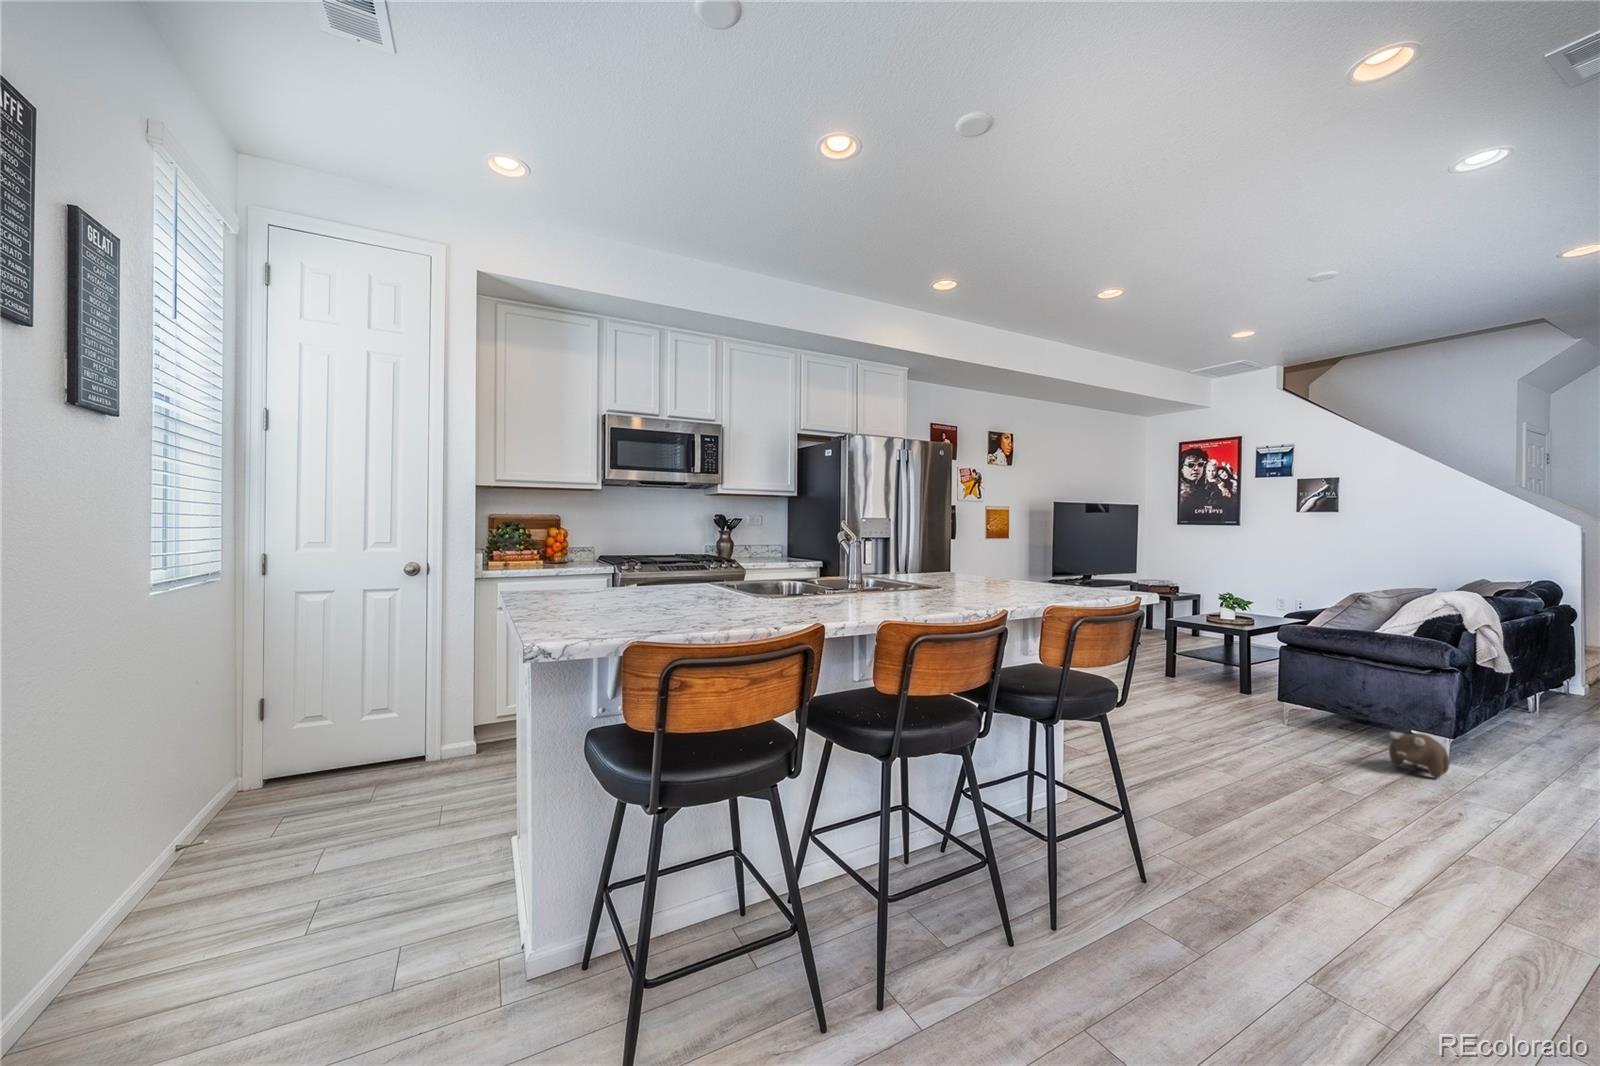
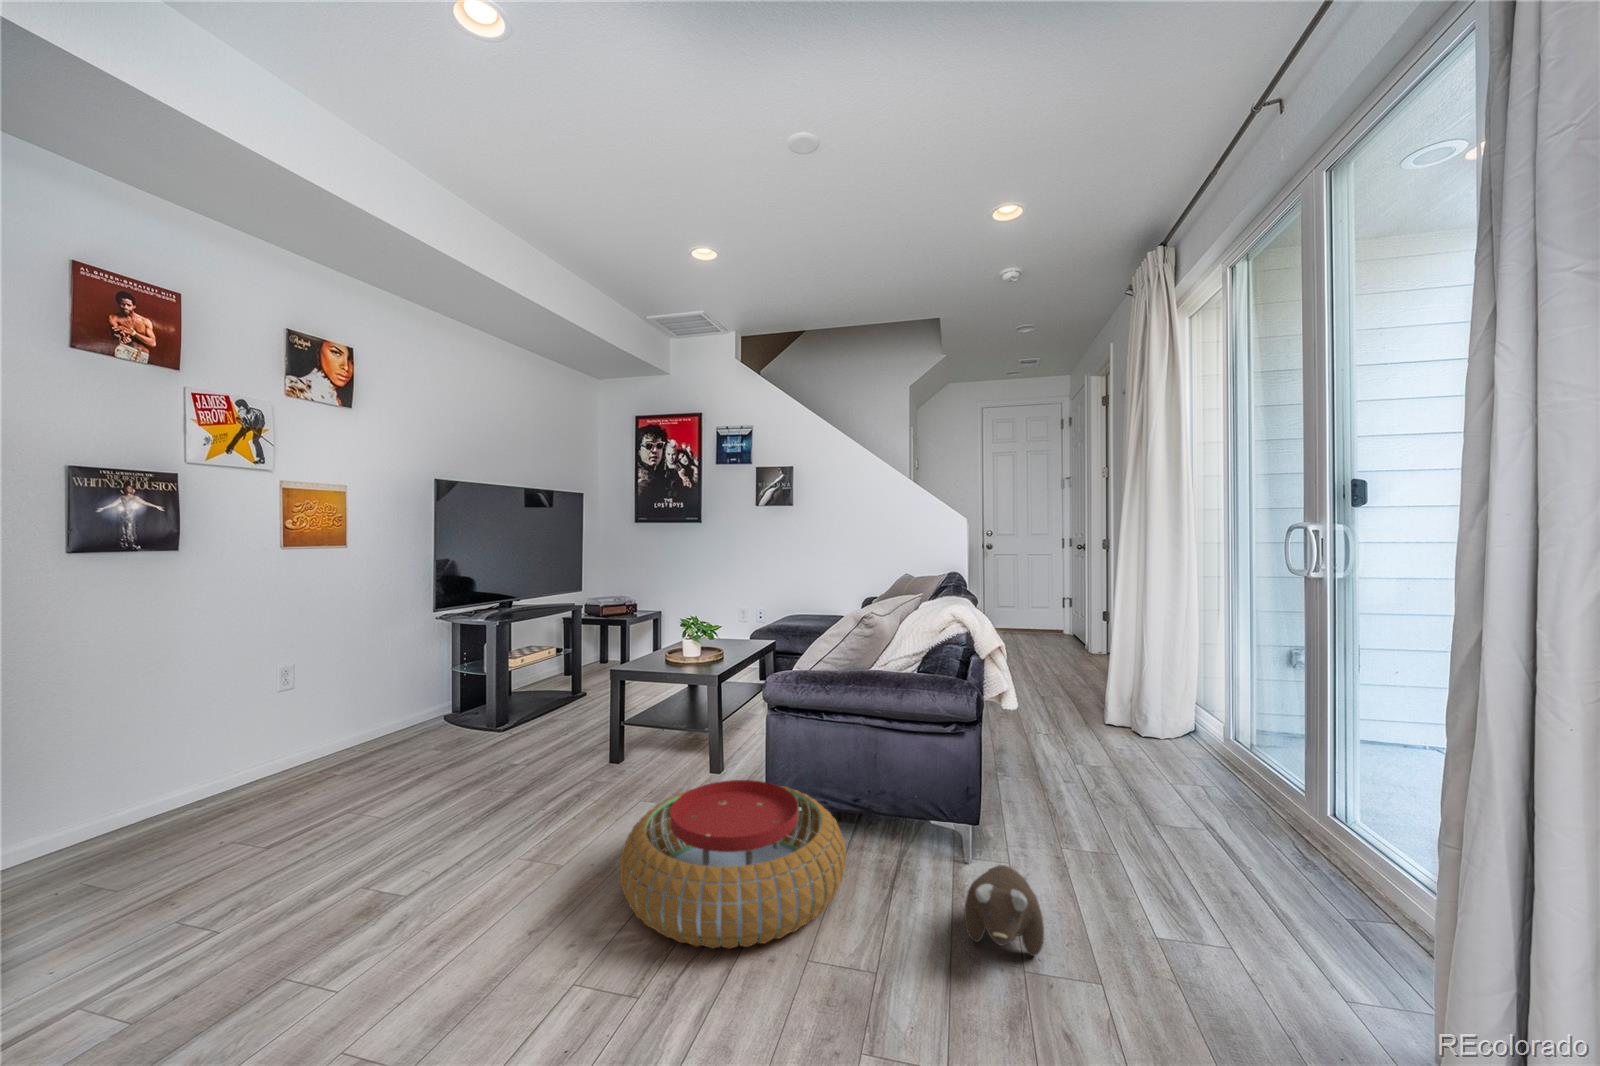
pouf: none [1178,675,1319,740] -> present [620,780,846,949]

